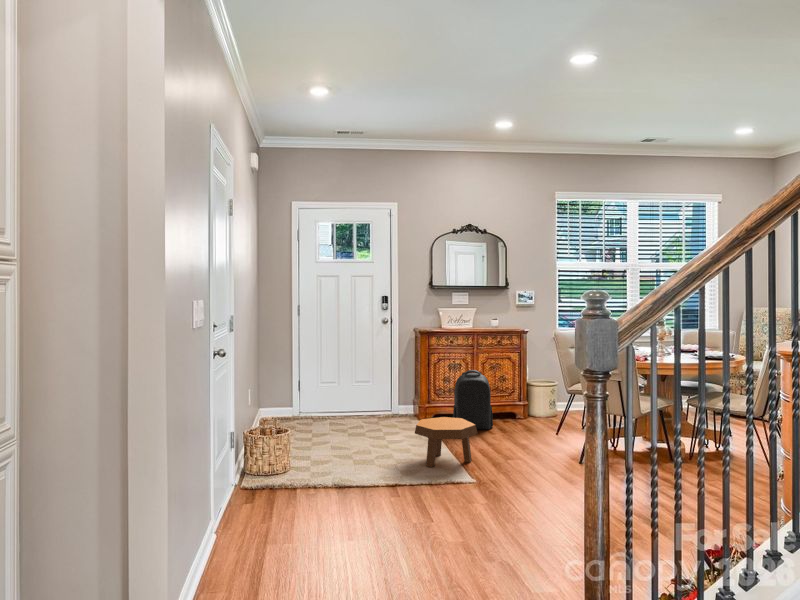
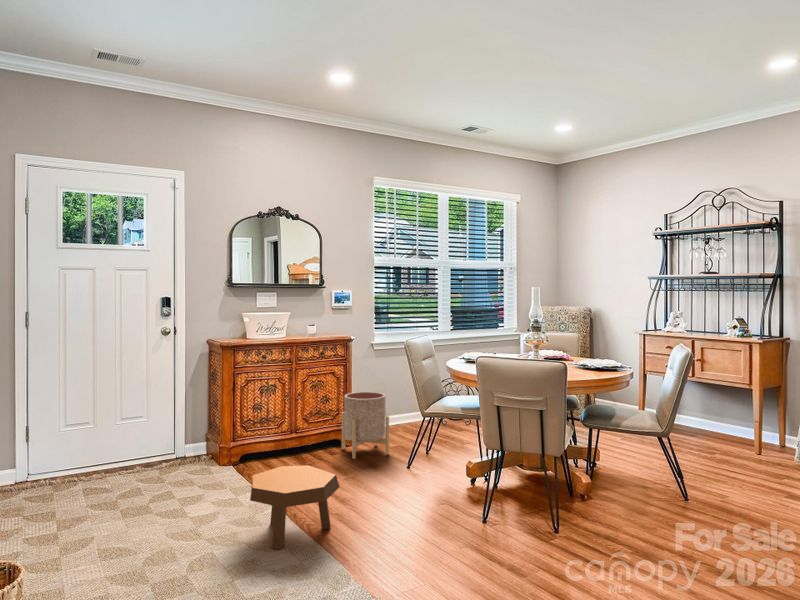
backpack: present [453,370,493,429] -> none [270,392,323,472]
planter: none [515,375,551,427] -> present [342,392,389,459]

